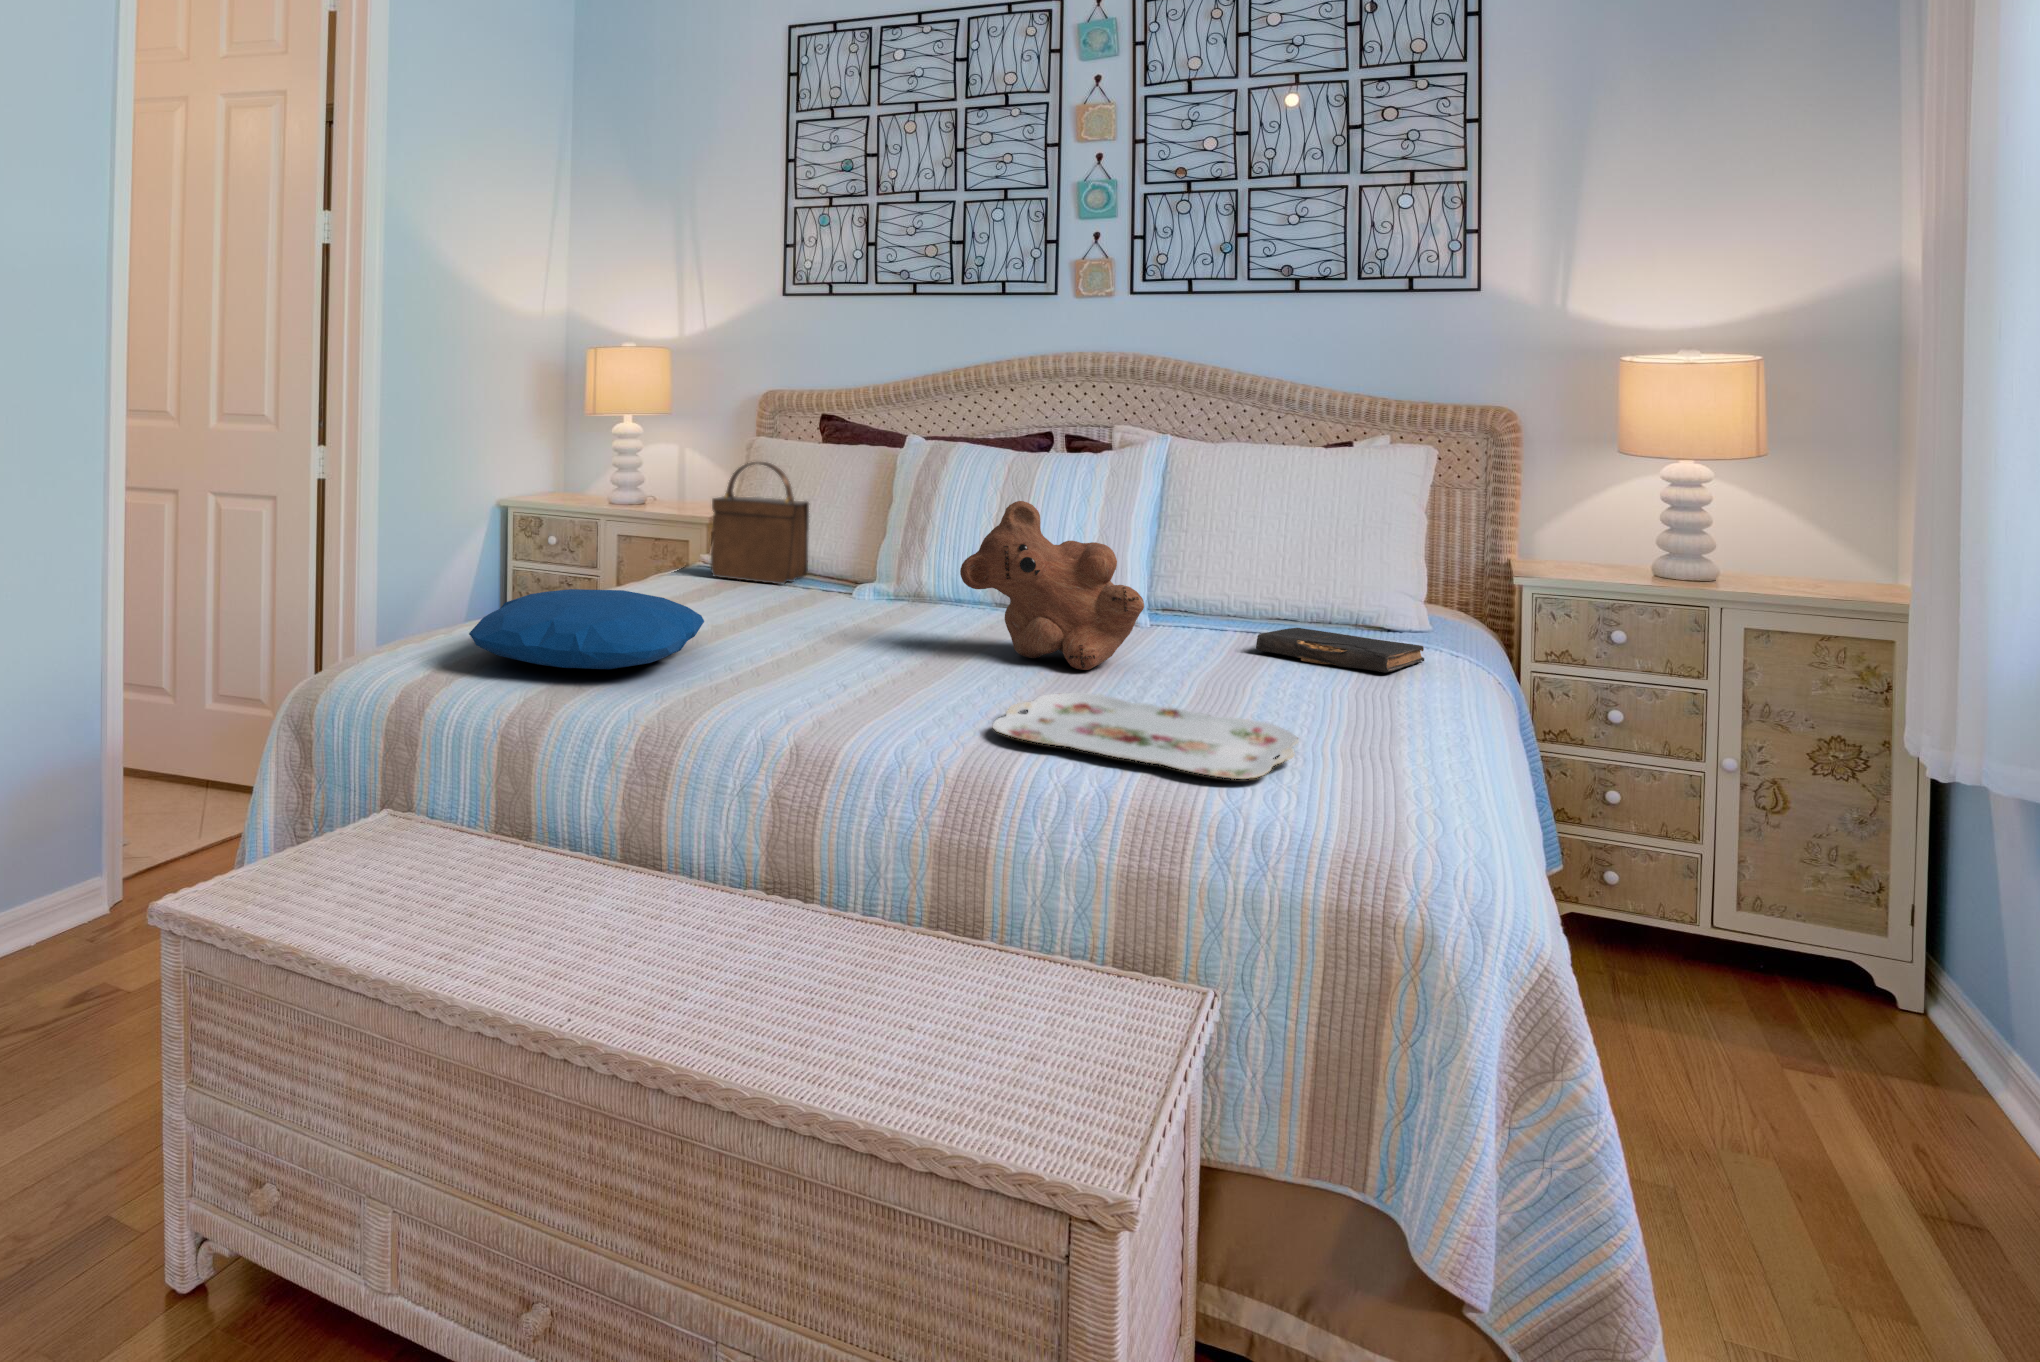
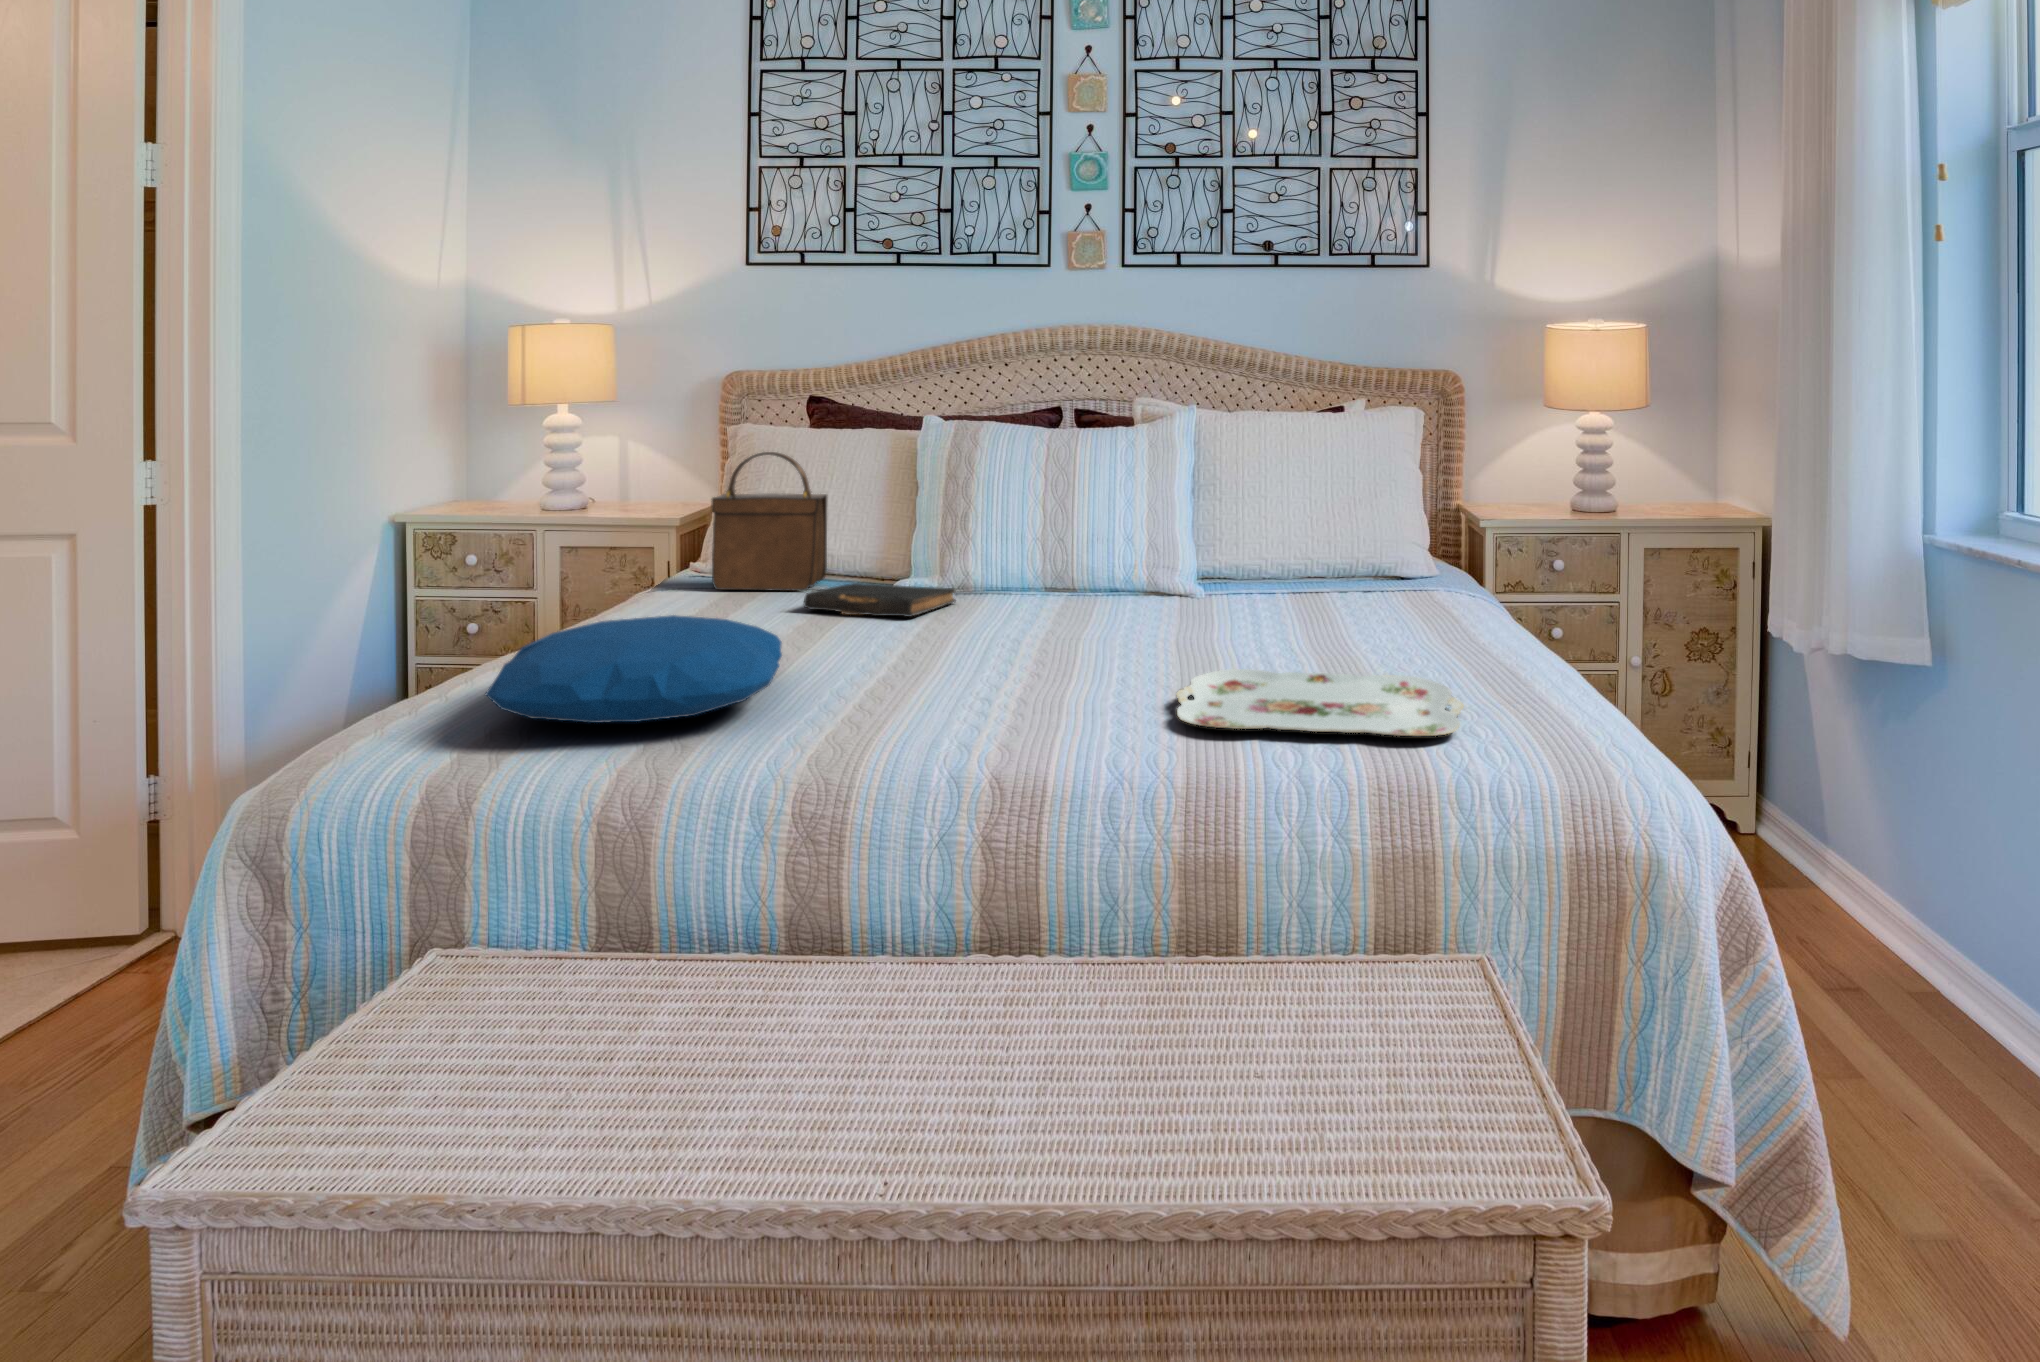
teddy bear: present [960,501,1144,670] -> none [1060,475,1248,646]
book: present [1256,628,1424,672] -> present [804,583,956,617]

